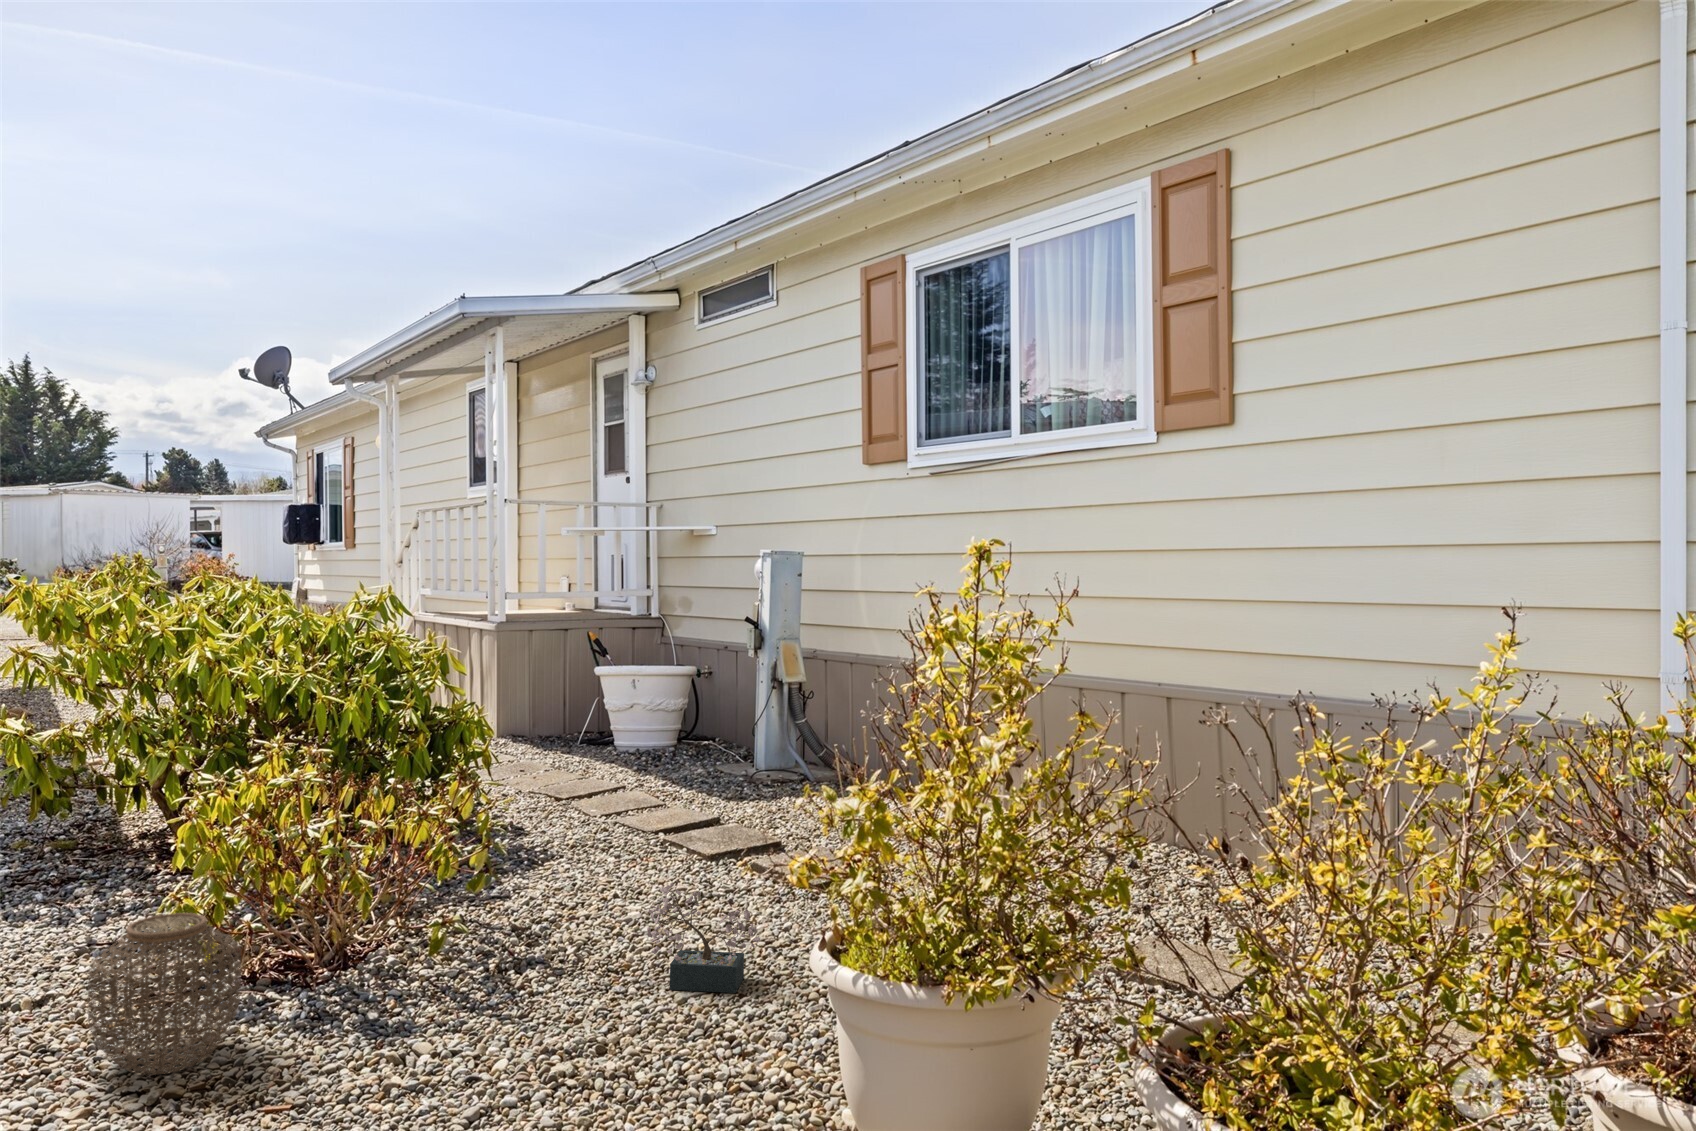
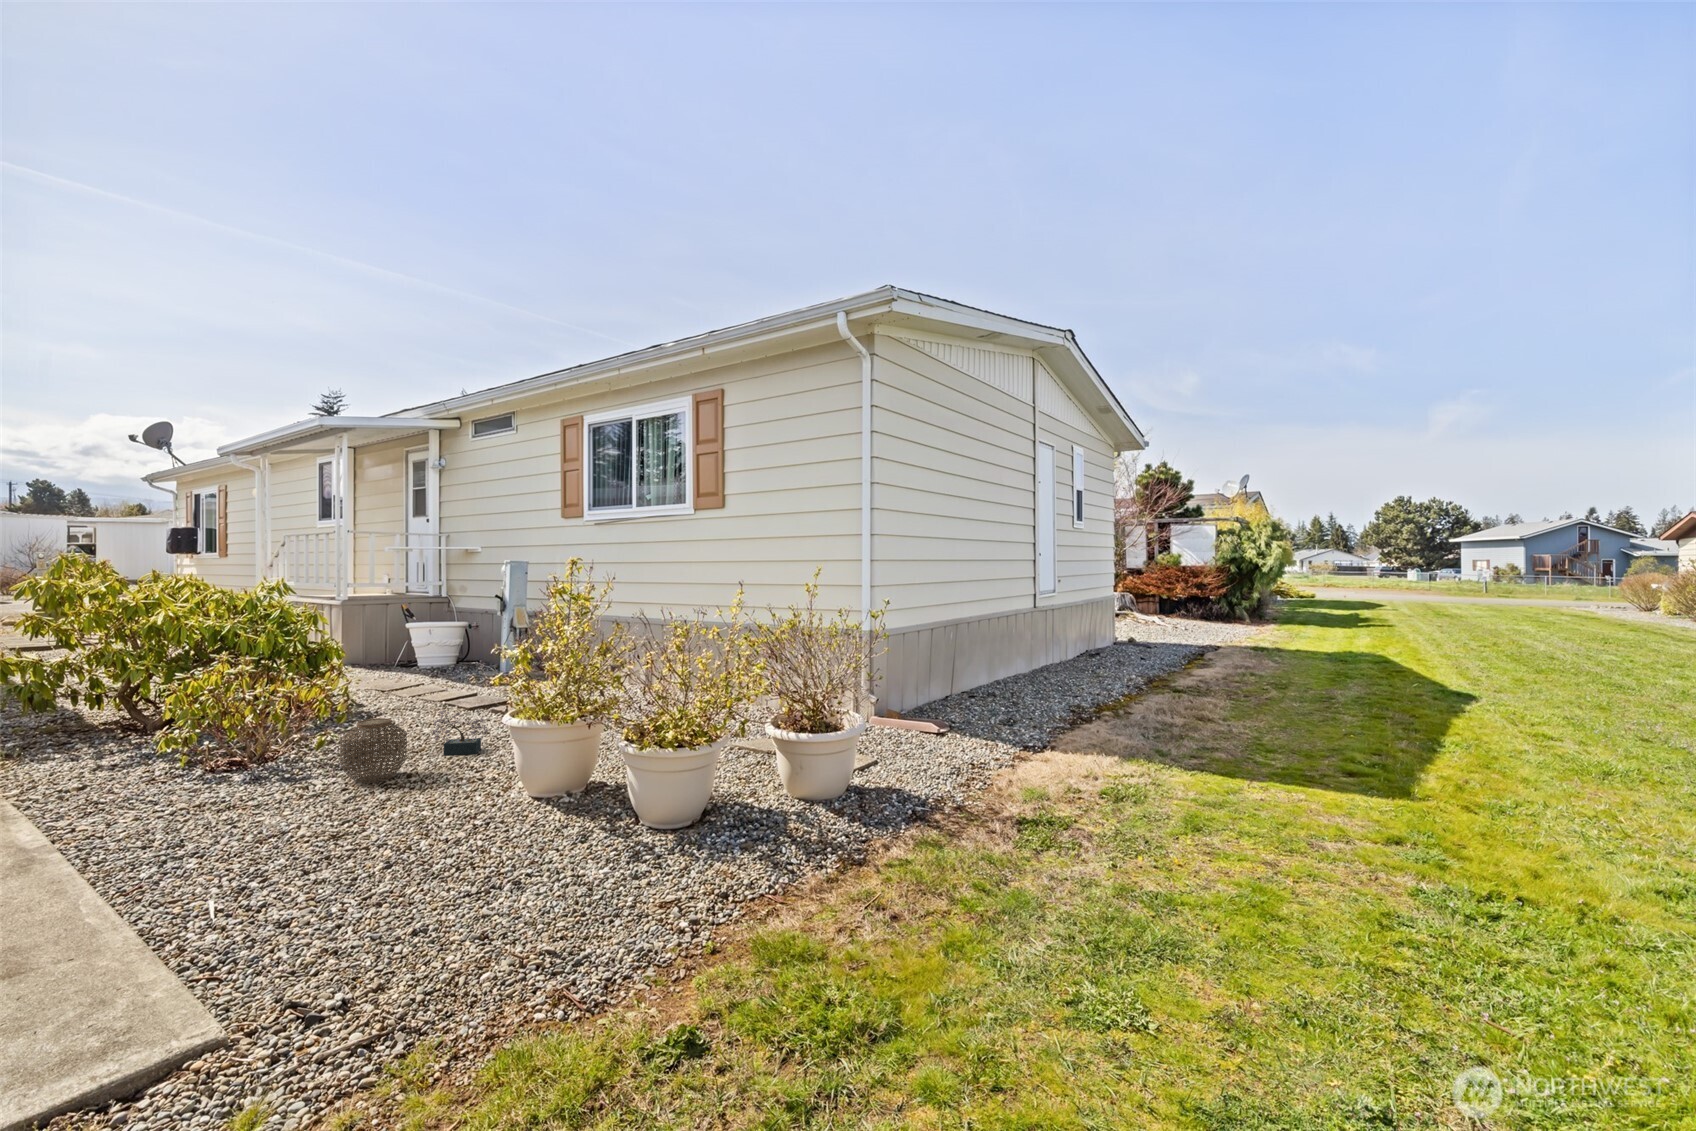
woven basket: present [88,913,241,1075] -> present [340,718,407,783]

